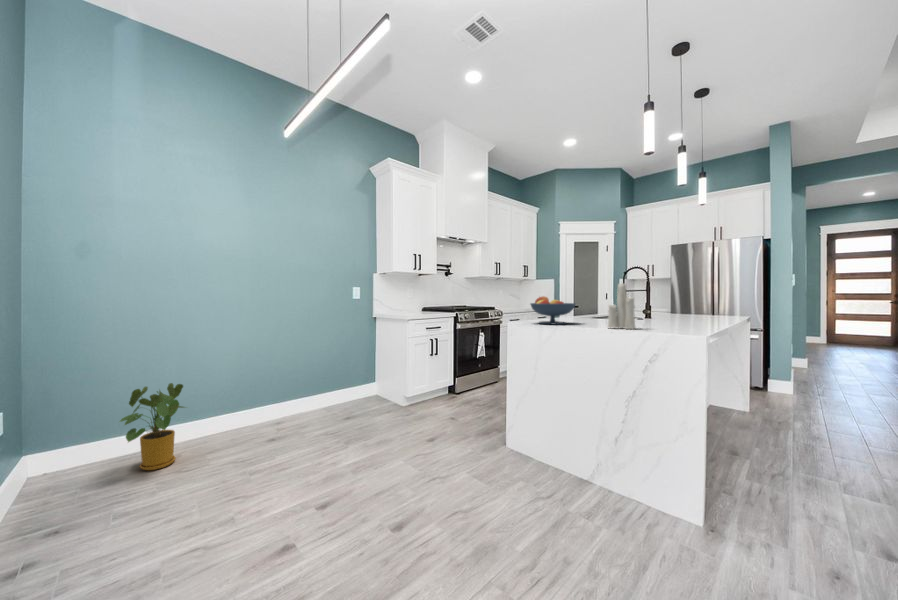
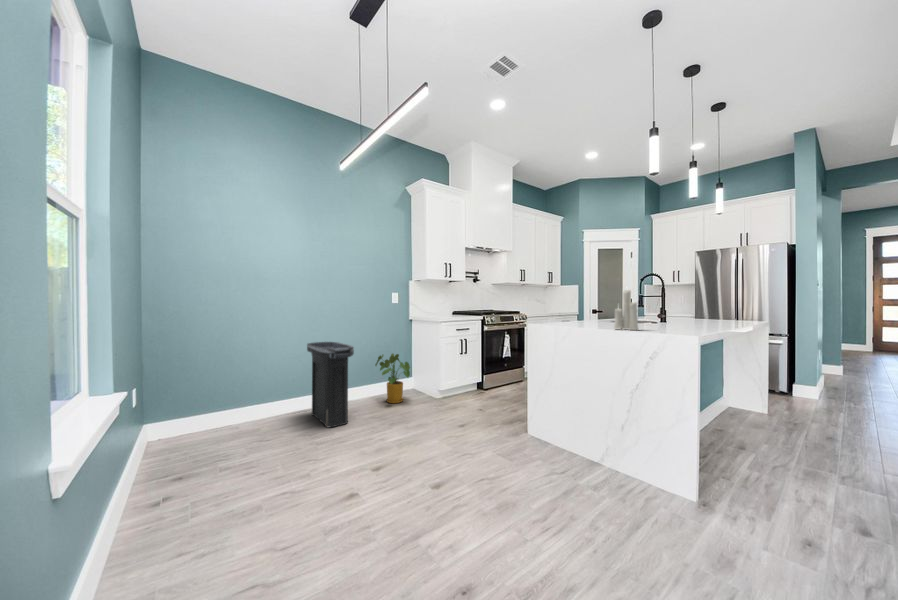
fruit bowl: present [531,296,575,324] -> none [548,301,589,326]
trash can: none [249,345,305,447] -> present [307,342,354,427]
house plant: present [120,383,184,470] -> present [375,354,410,403]

